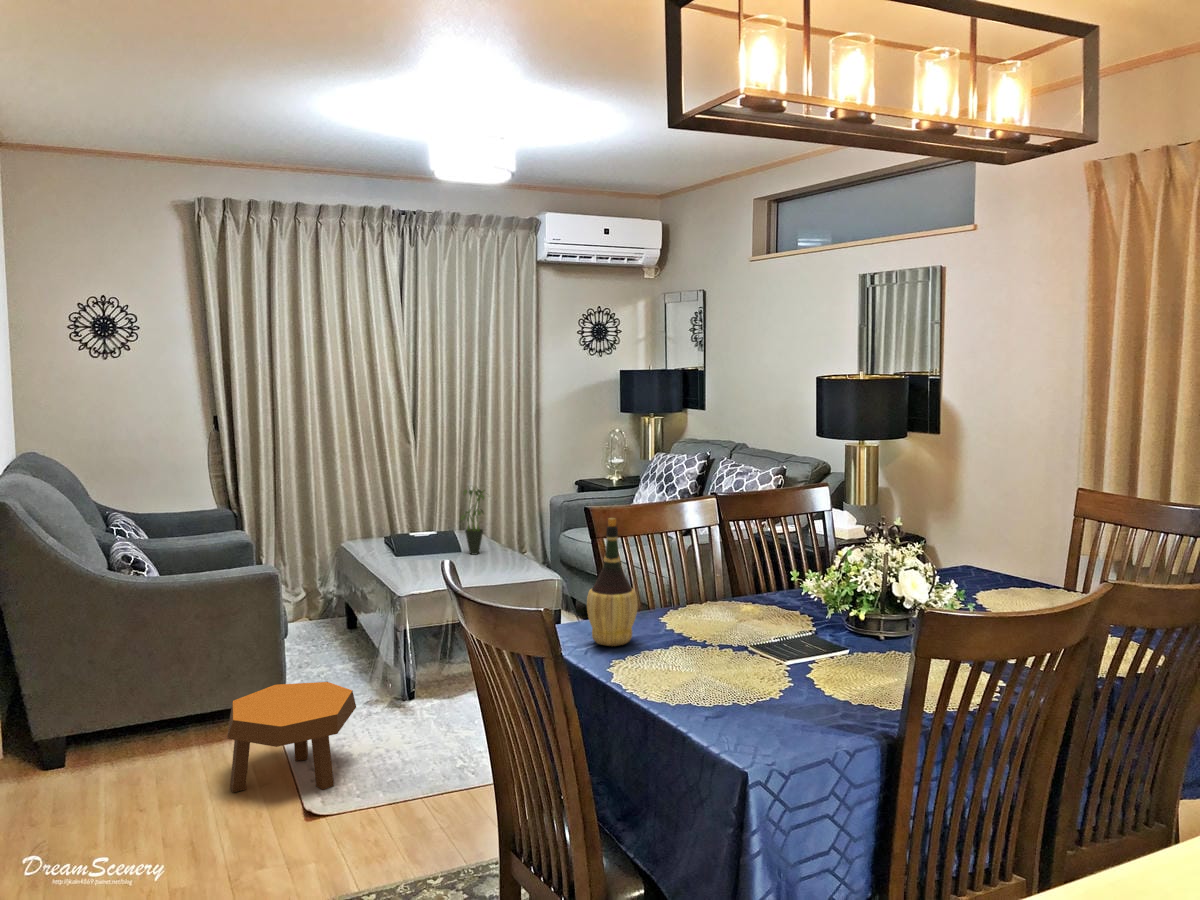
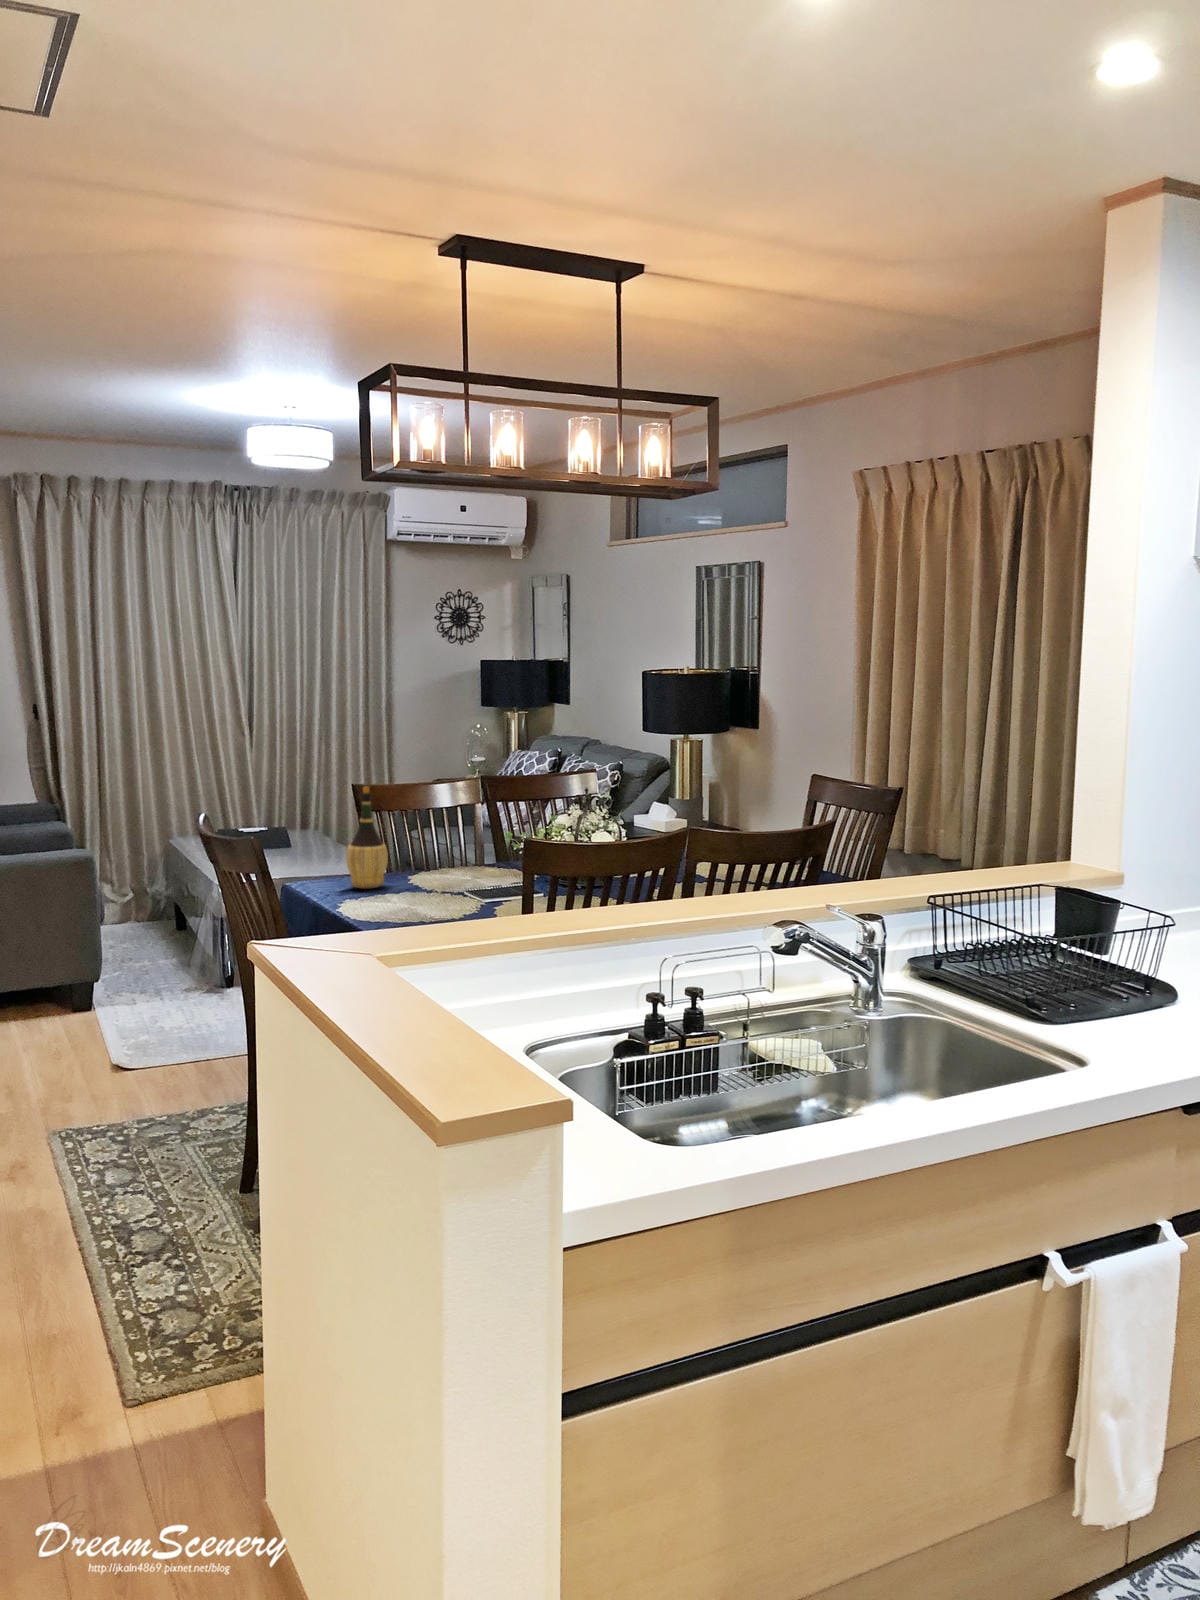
potted plant: present [460,488,485,554] -> none [291,779,323,850]
footstool: present [227,682,356,792] -> none [52,958,174,1051]

